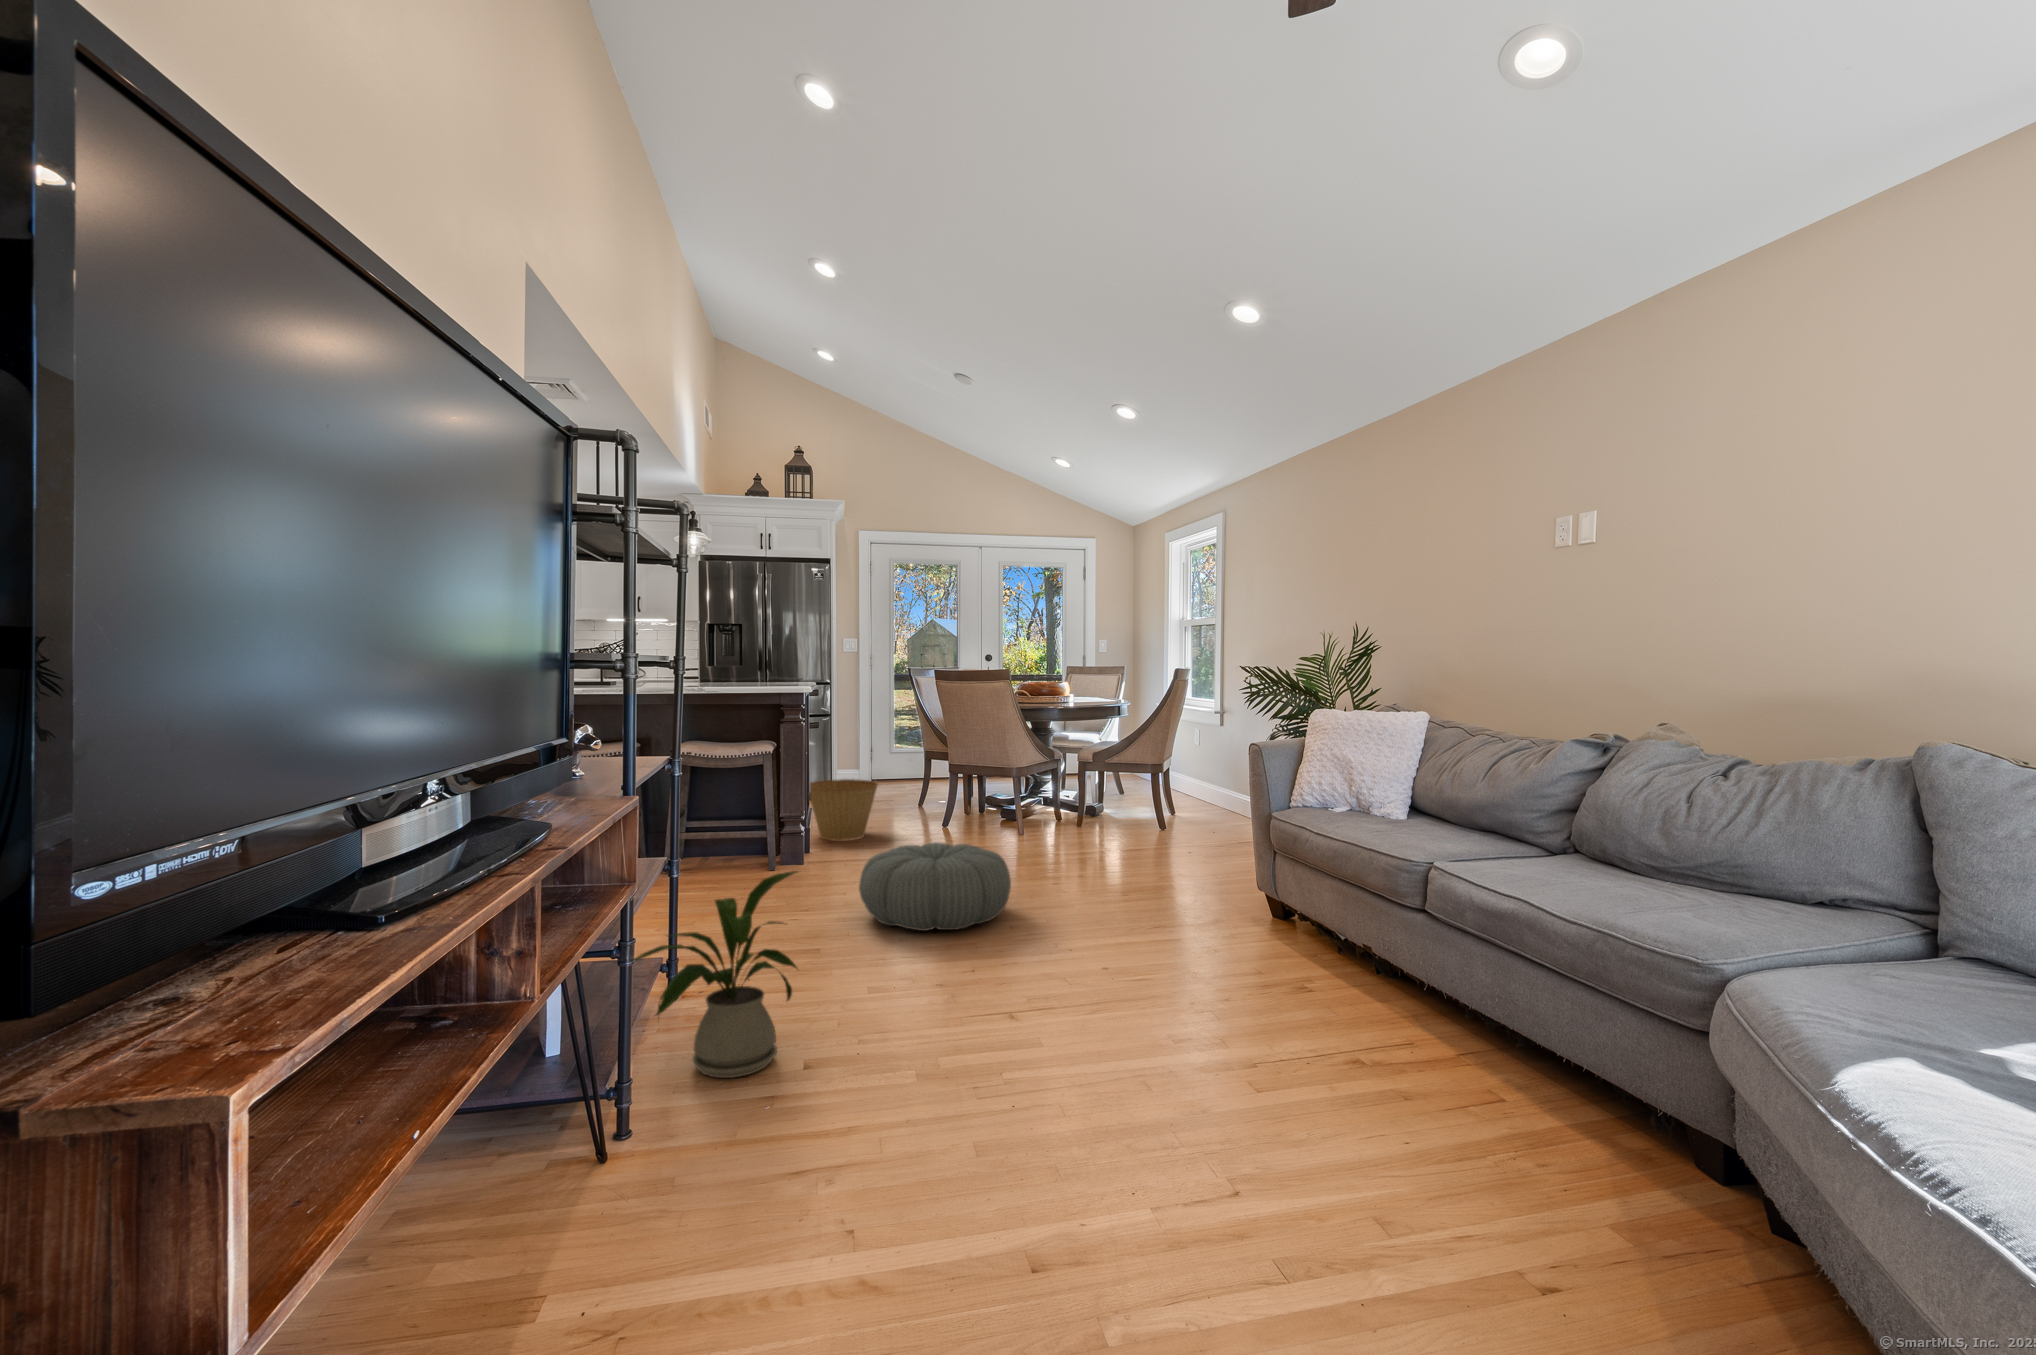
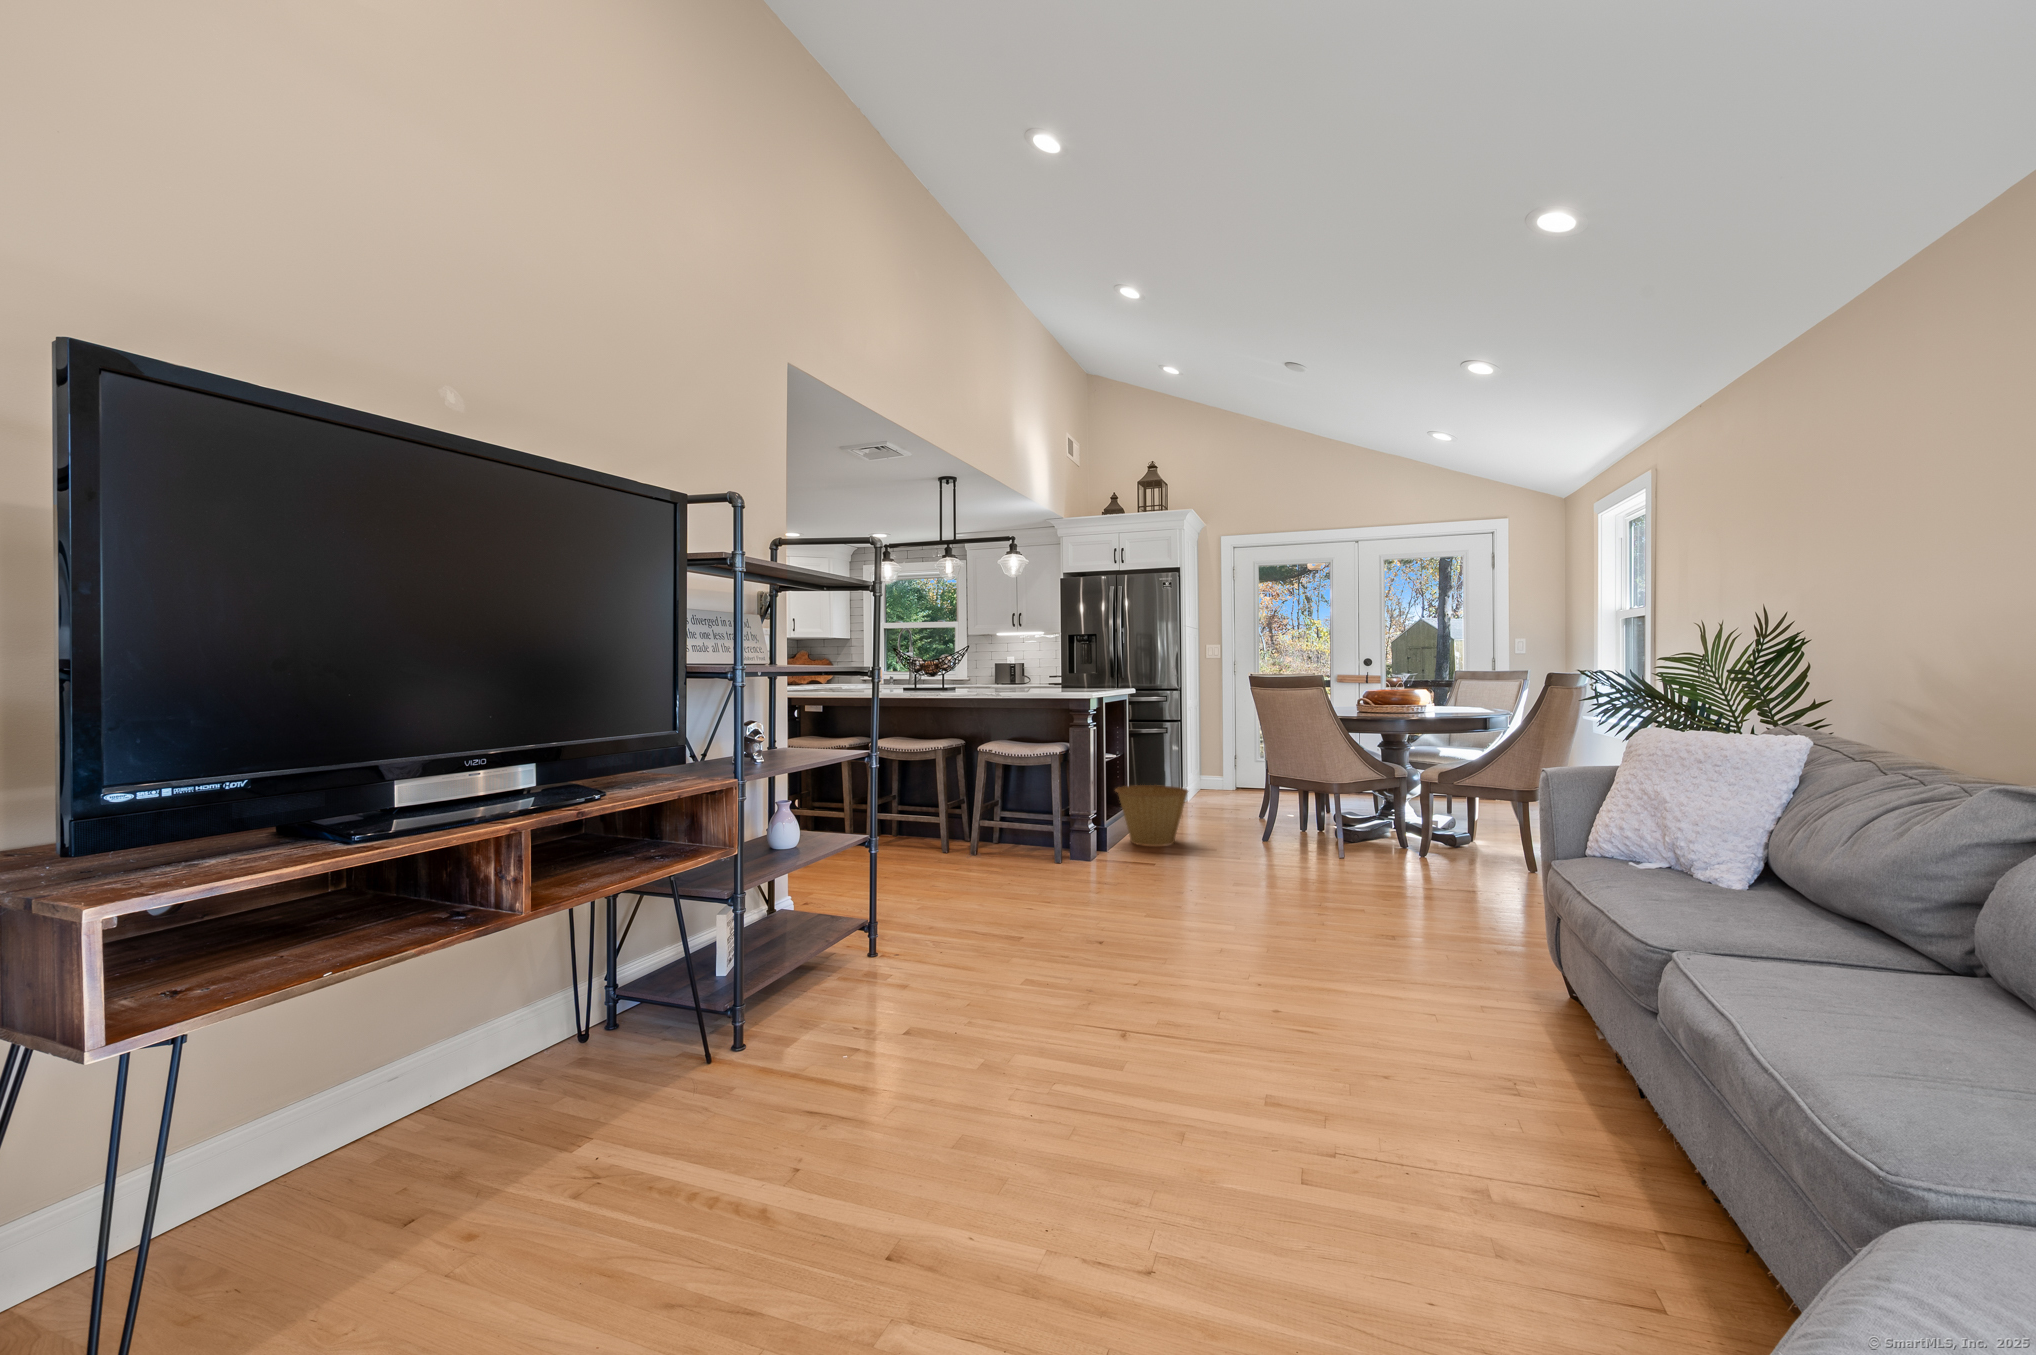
pouf: present [859,842,1011,931] -> none [1083,853,1241,944]
house plant: present [634,871,797,1078] -> none [756,860,931,1038]

